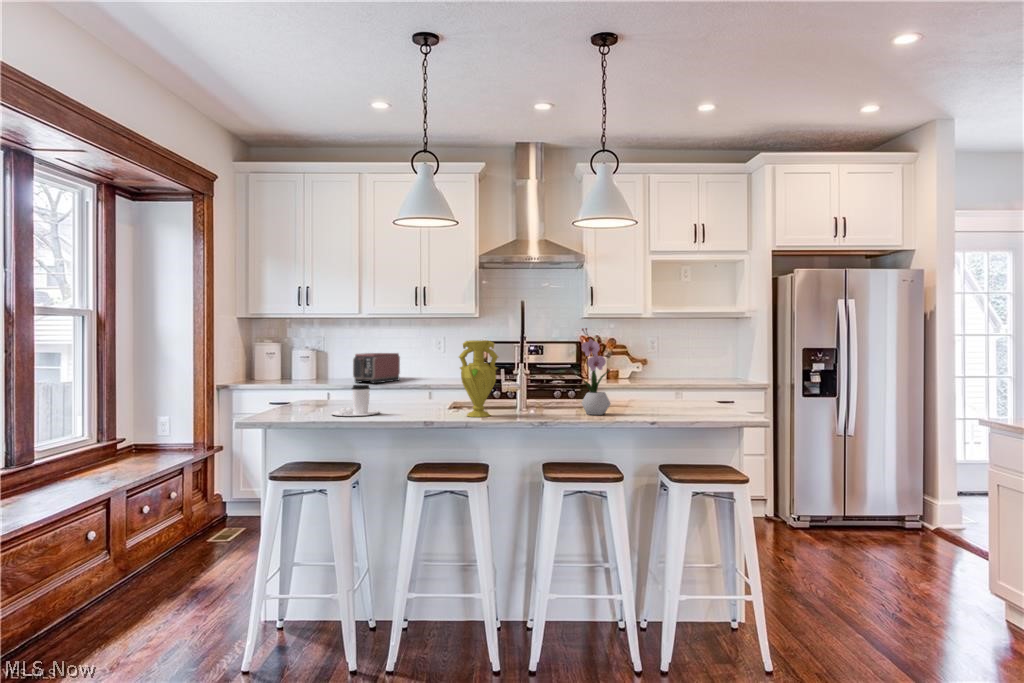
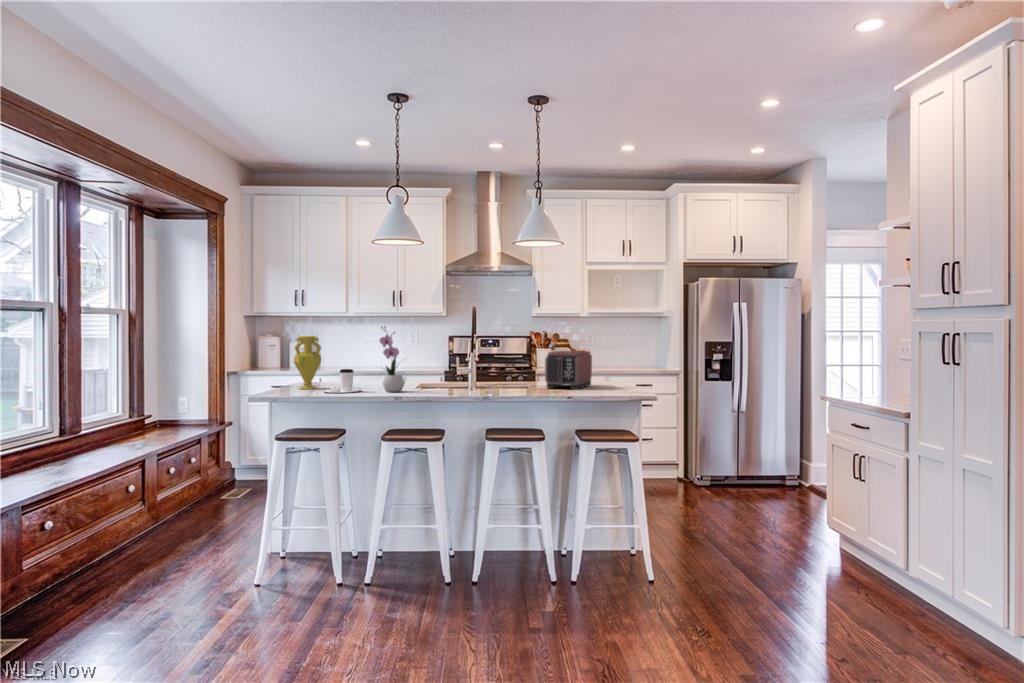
flower arrangement: present [582,328,611,415] -> present [380,326,405,392]
vase: present [459,340,498,417] -> present [294,336,321,389]
toaster: present [353,353,400,383] -> present [545,351,592,390]

